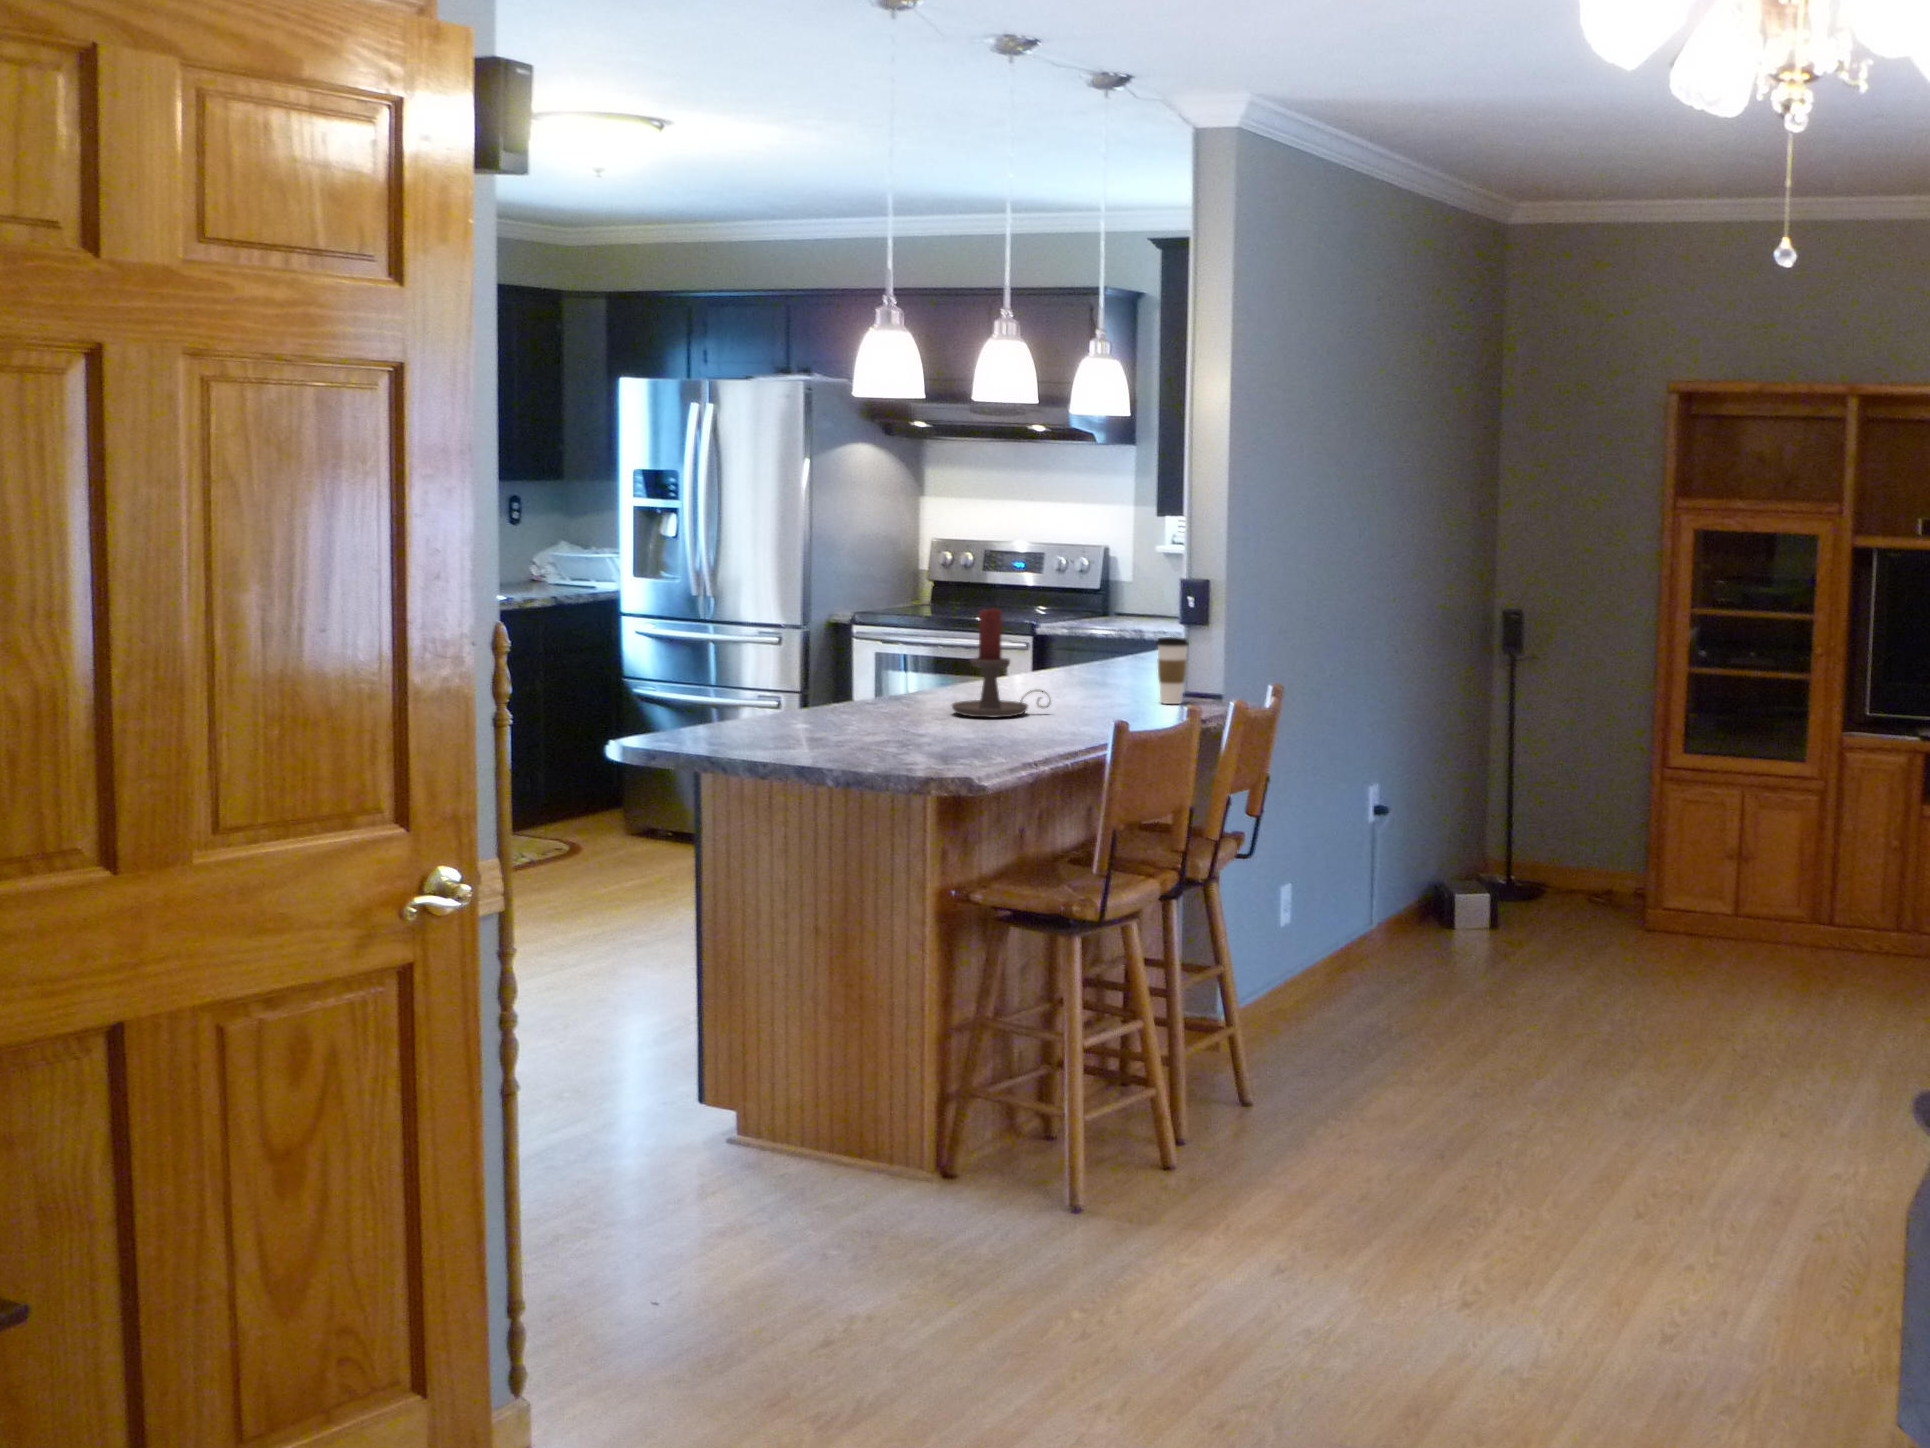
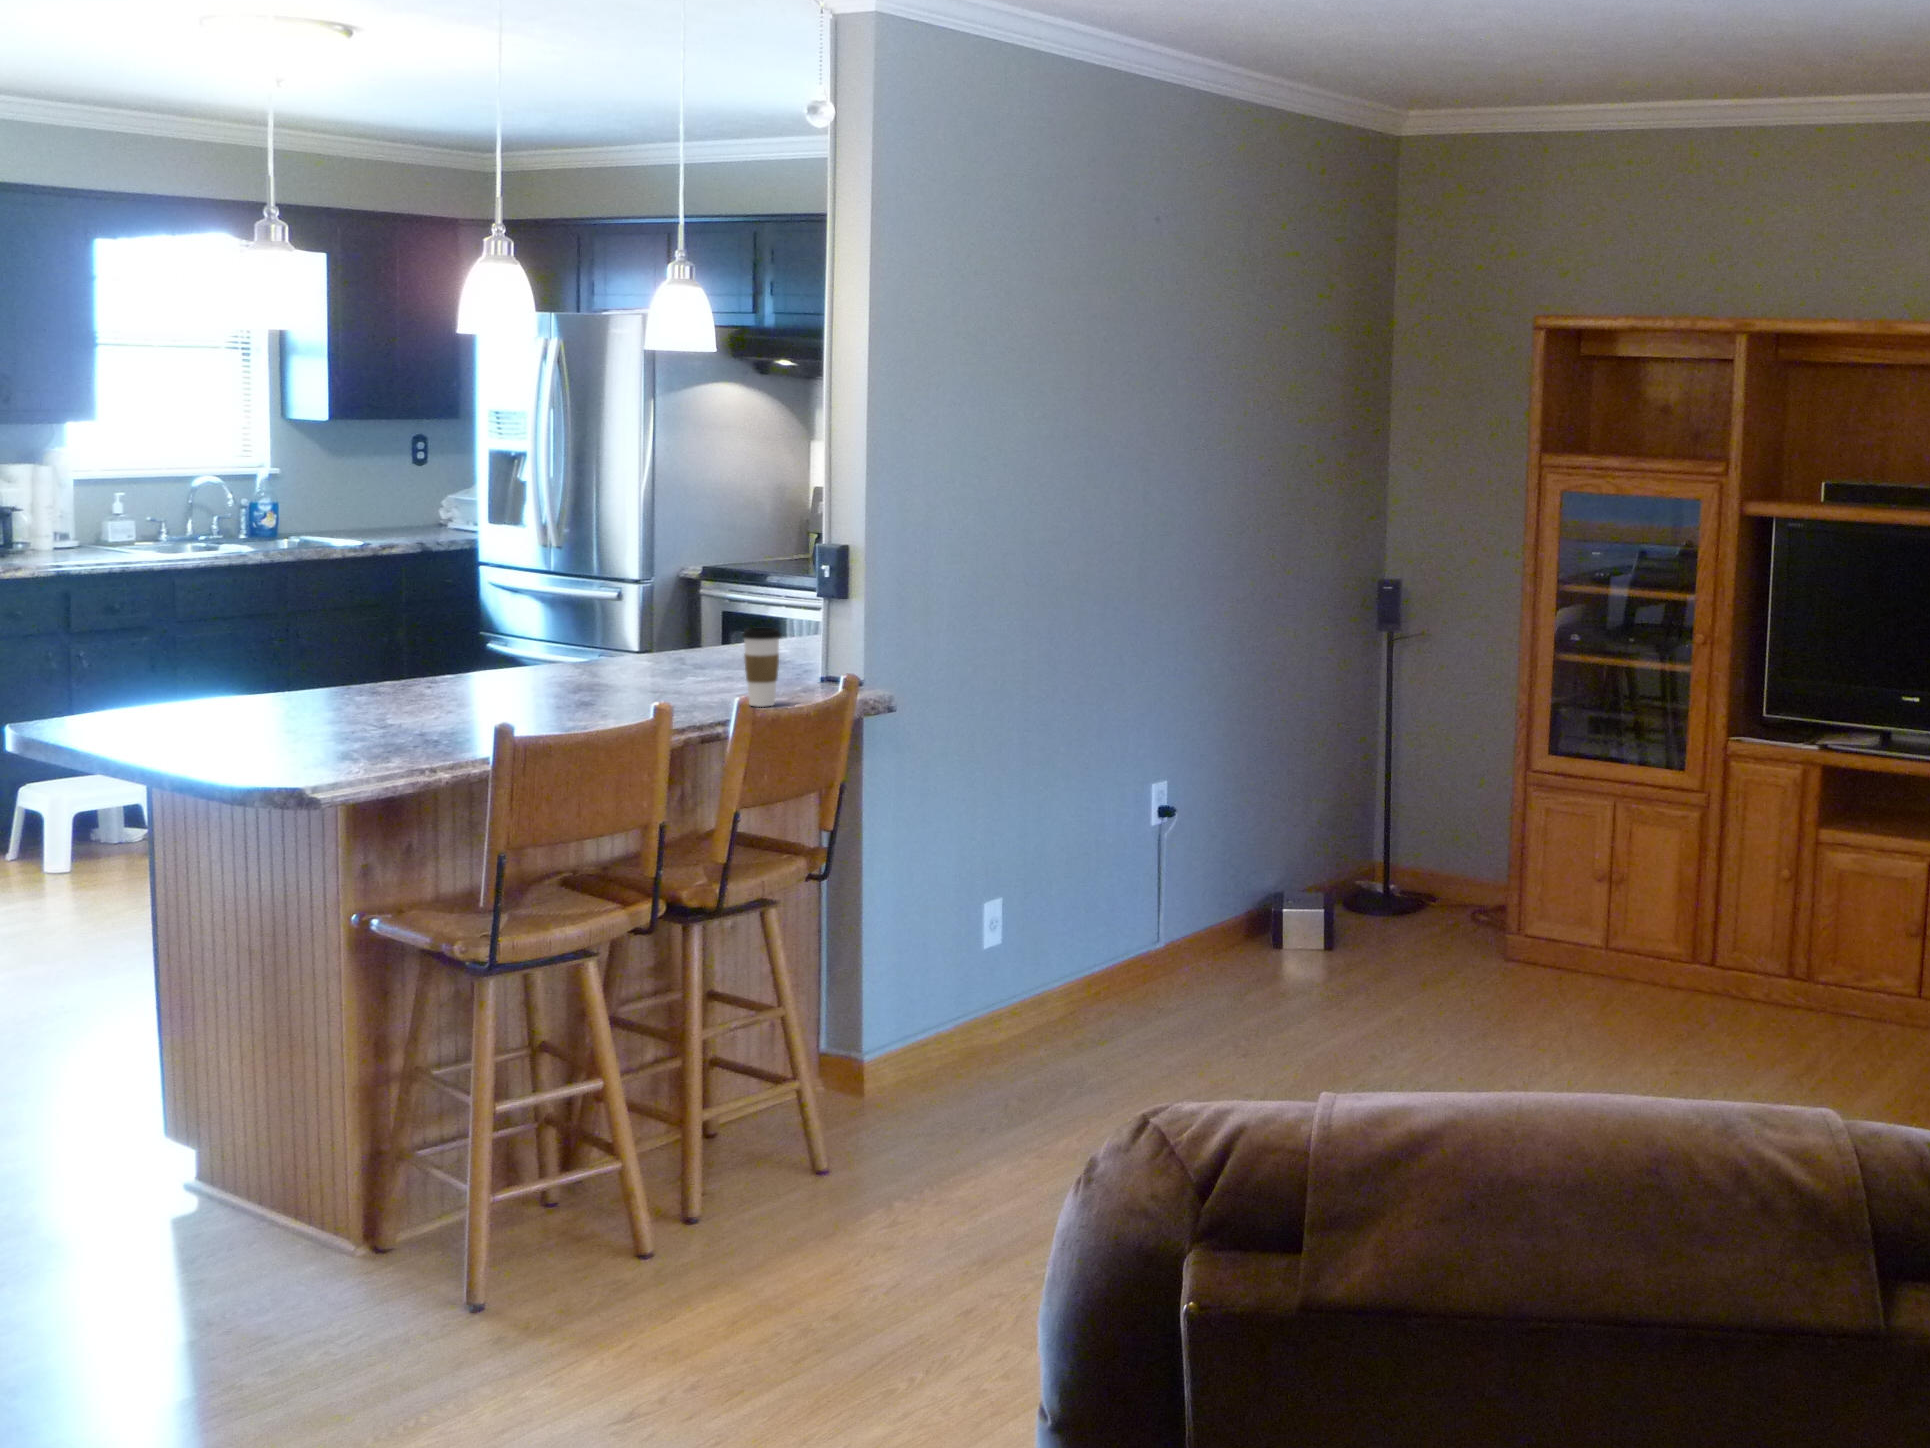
candle holder: present [952,609,1051,717] -> none [468,594,587,723]

